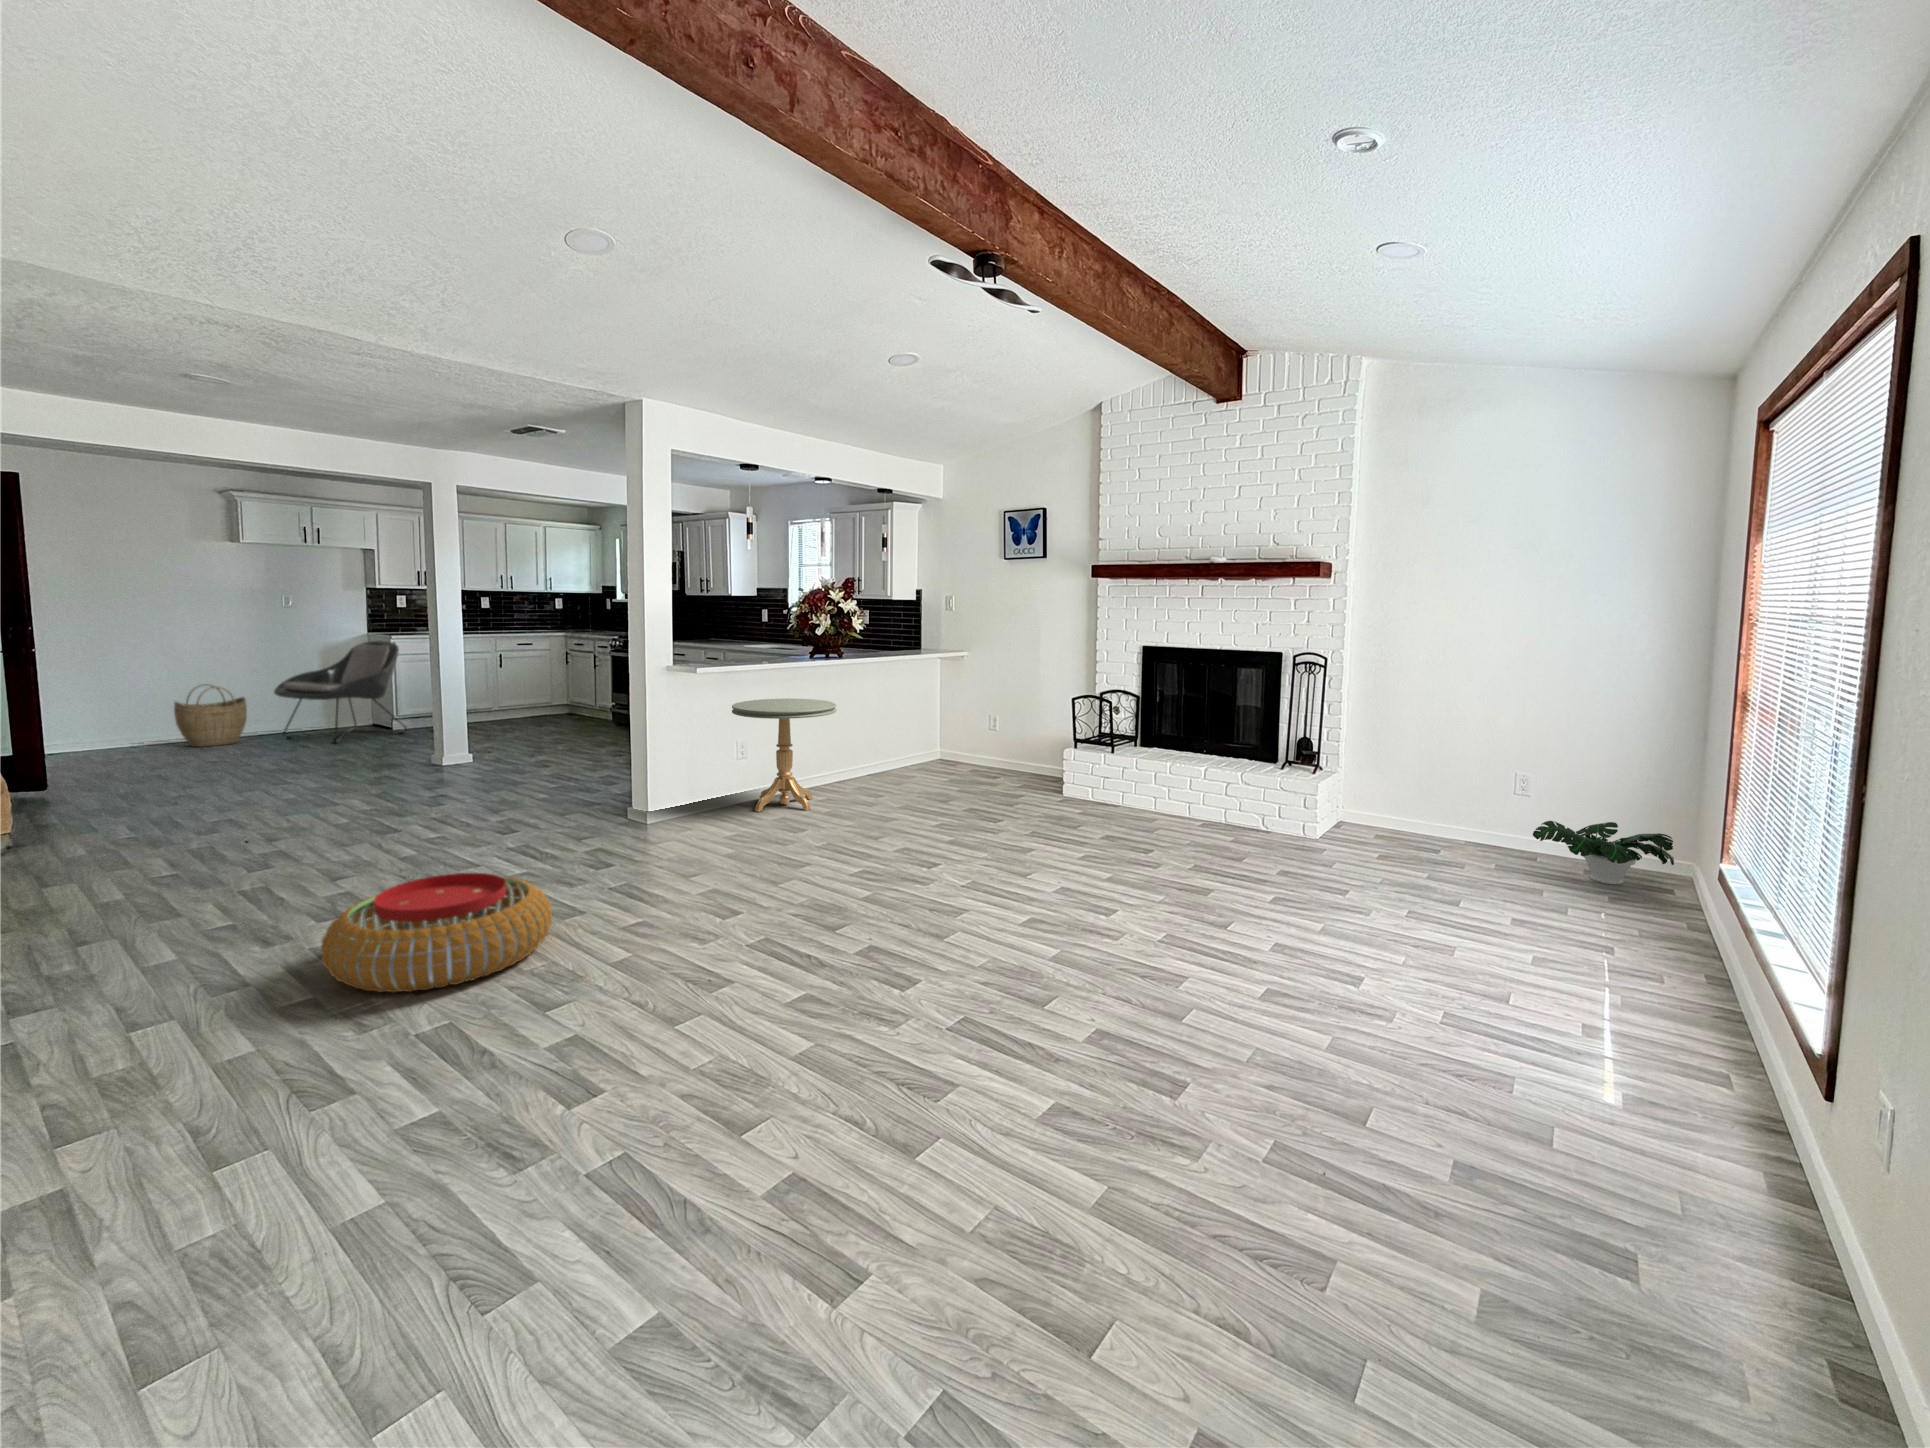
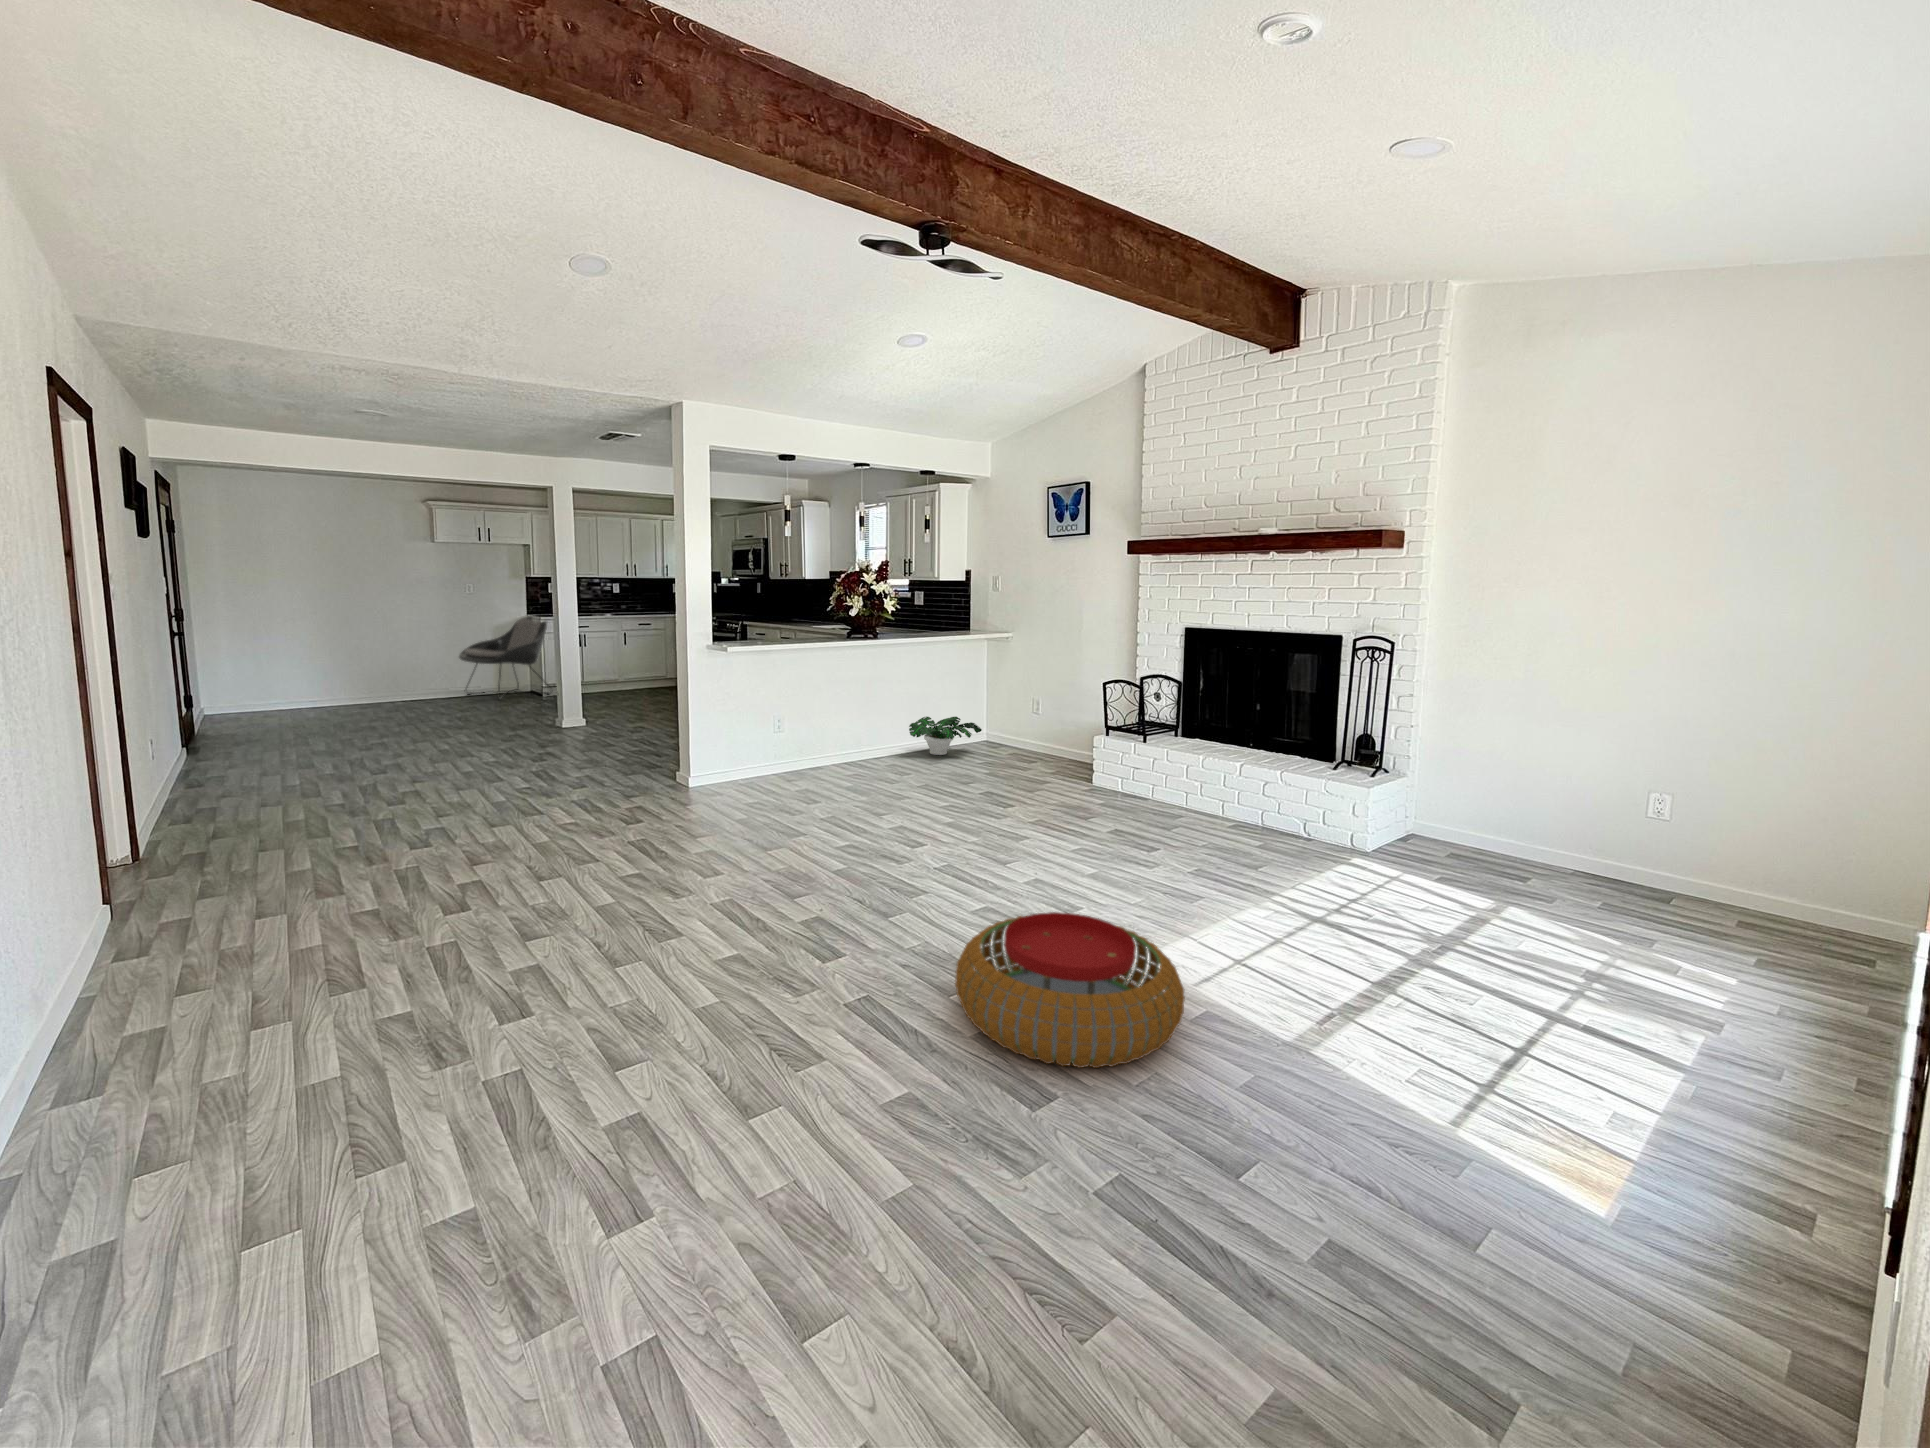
woven basket: present [174,685,247,747] -> none [392,649,440,699]
side table: present [732,699,836,812] -> none [770,675,866,781]
potted plant: present [1533,821,1674,885] -> present [909,717,982,755]
pouf: present [321,873,552,993] -> present [955,912,1185,1068]

